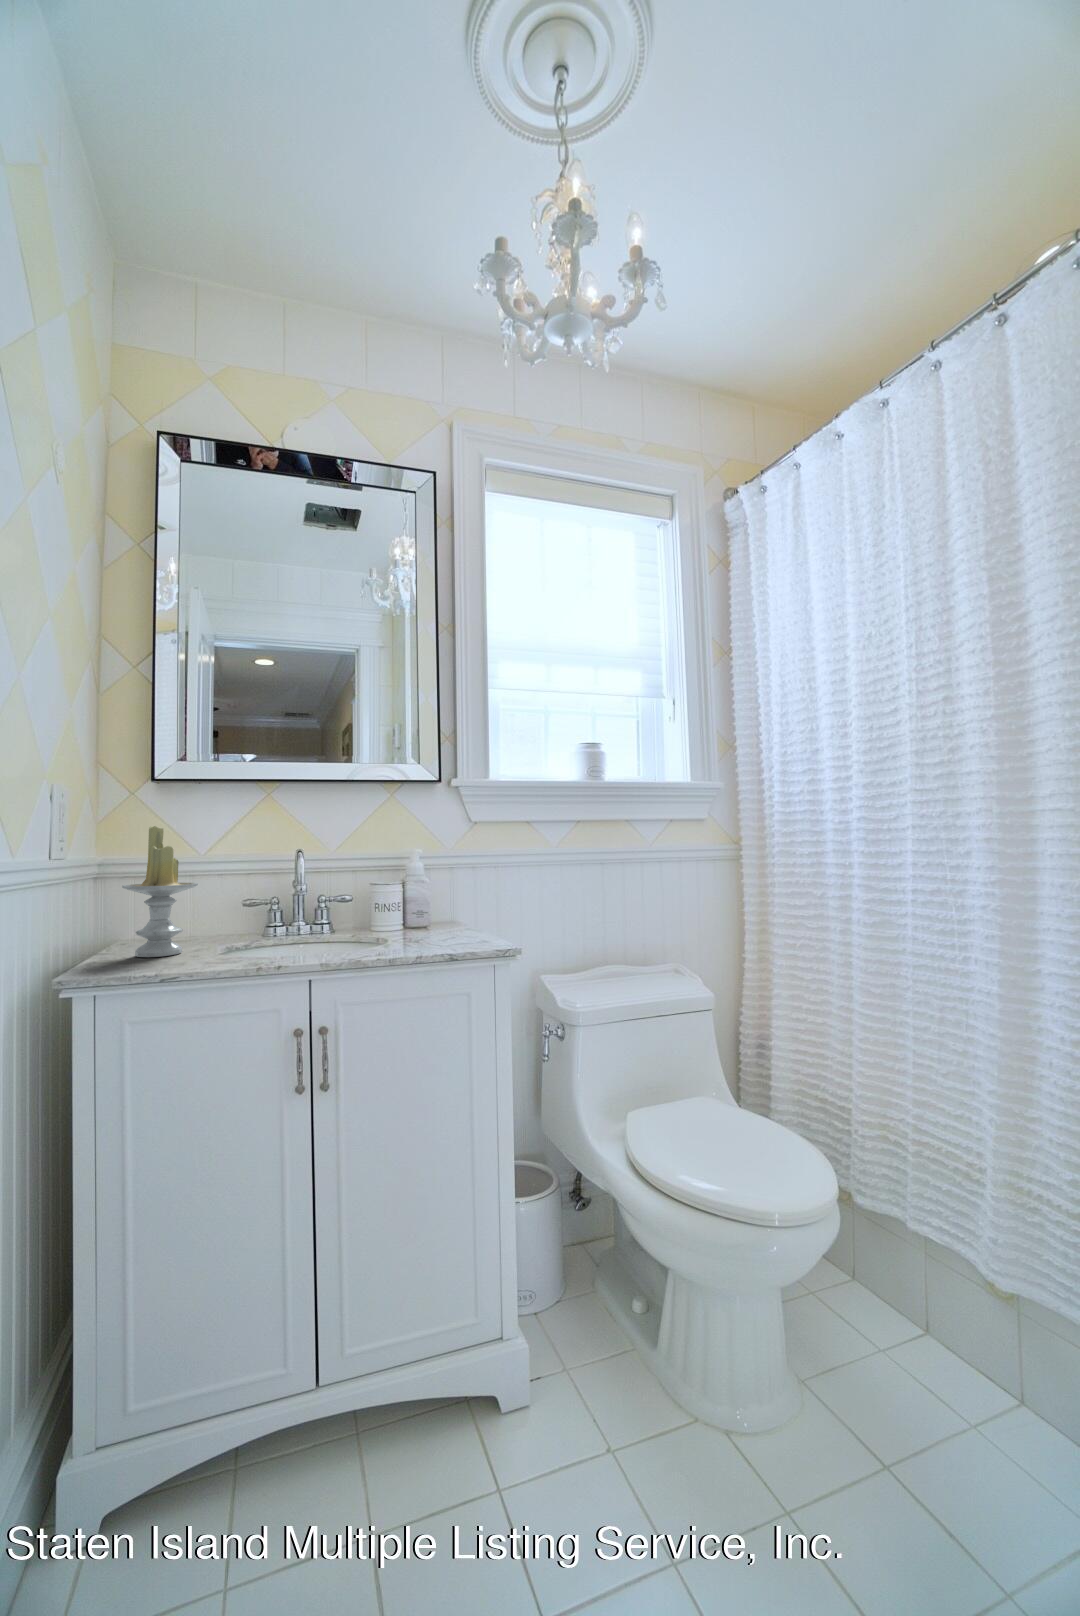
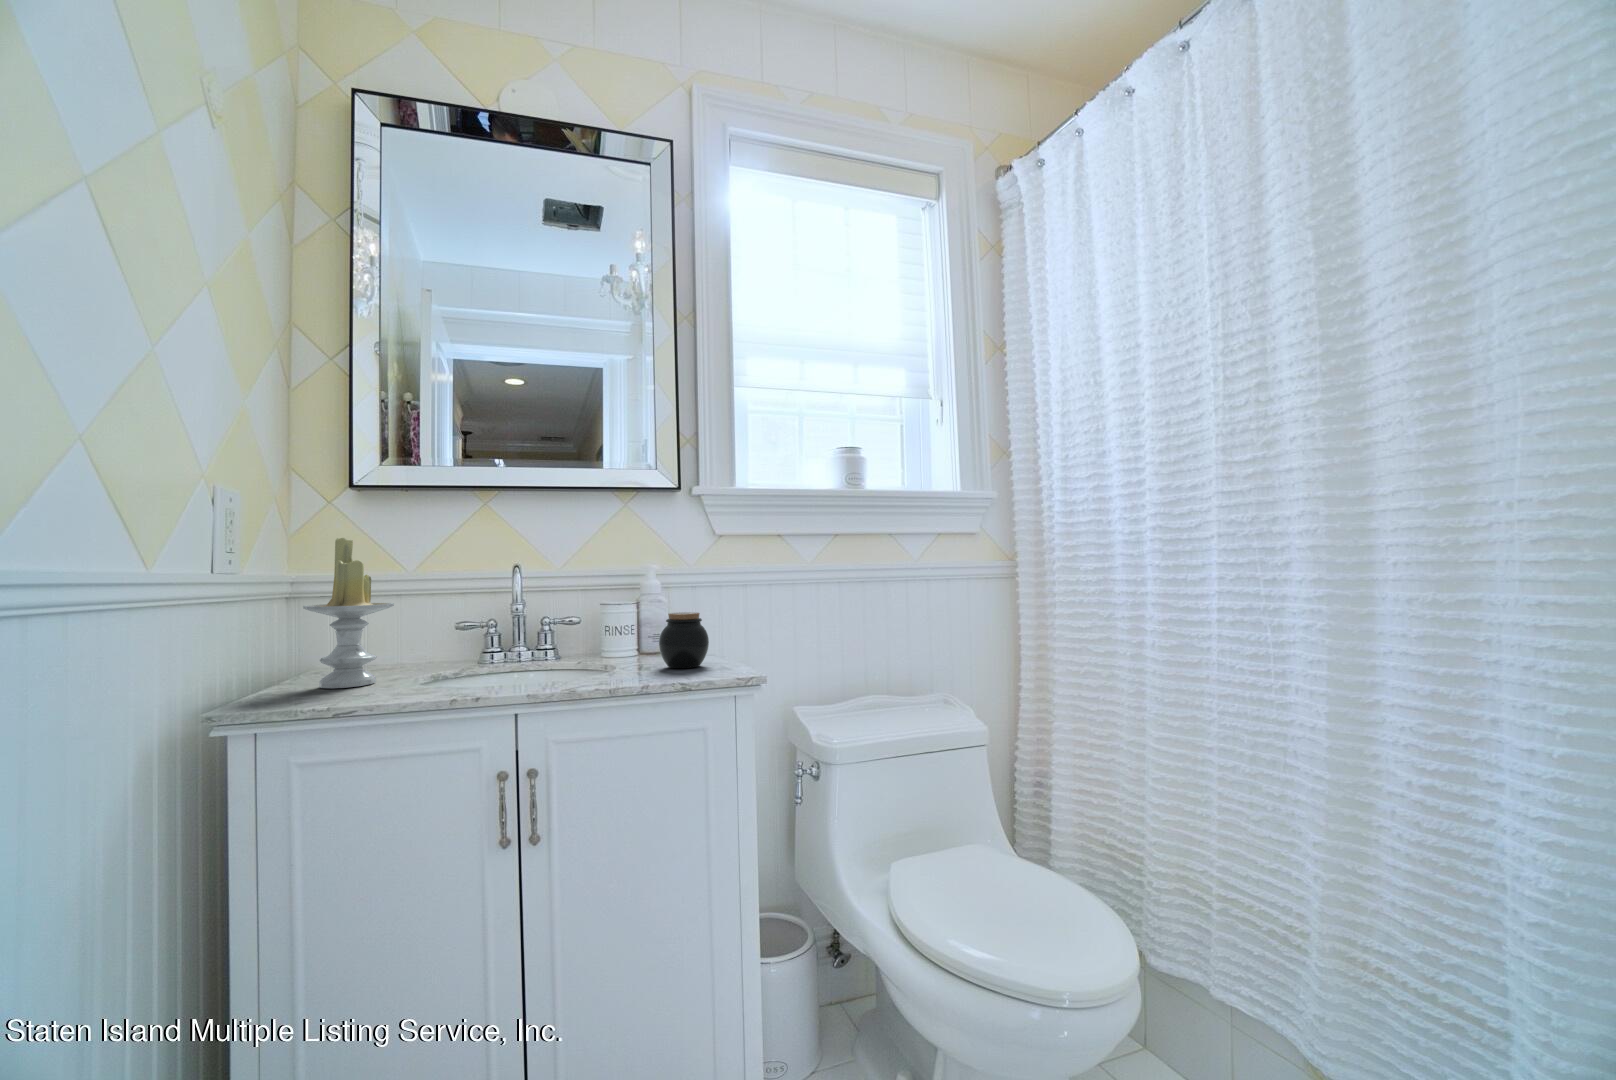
jar: none [426,892,469,941] -> present [659,612,709,668]

